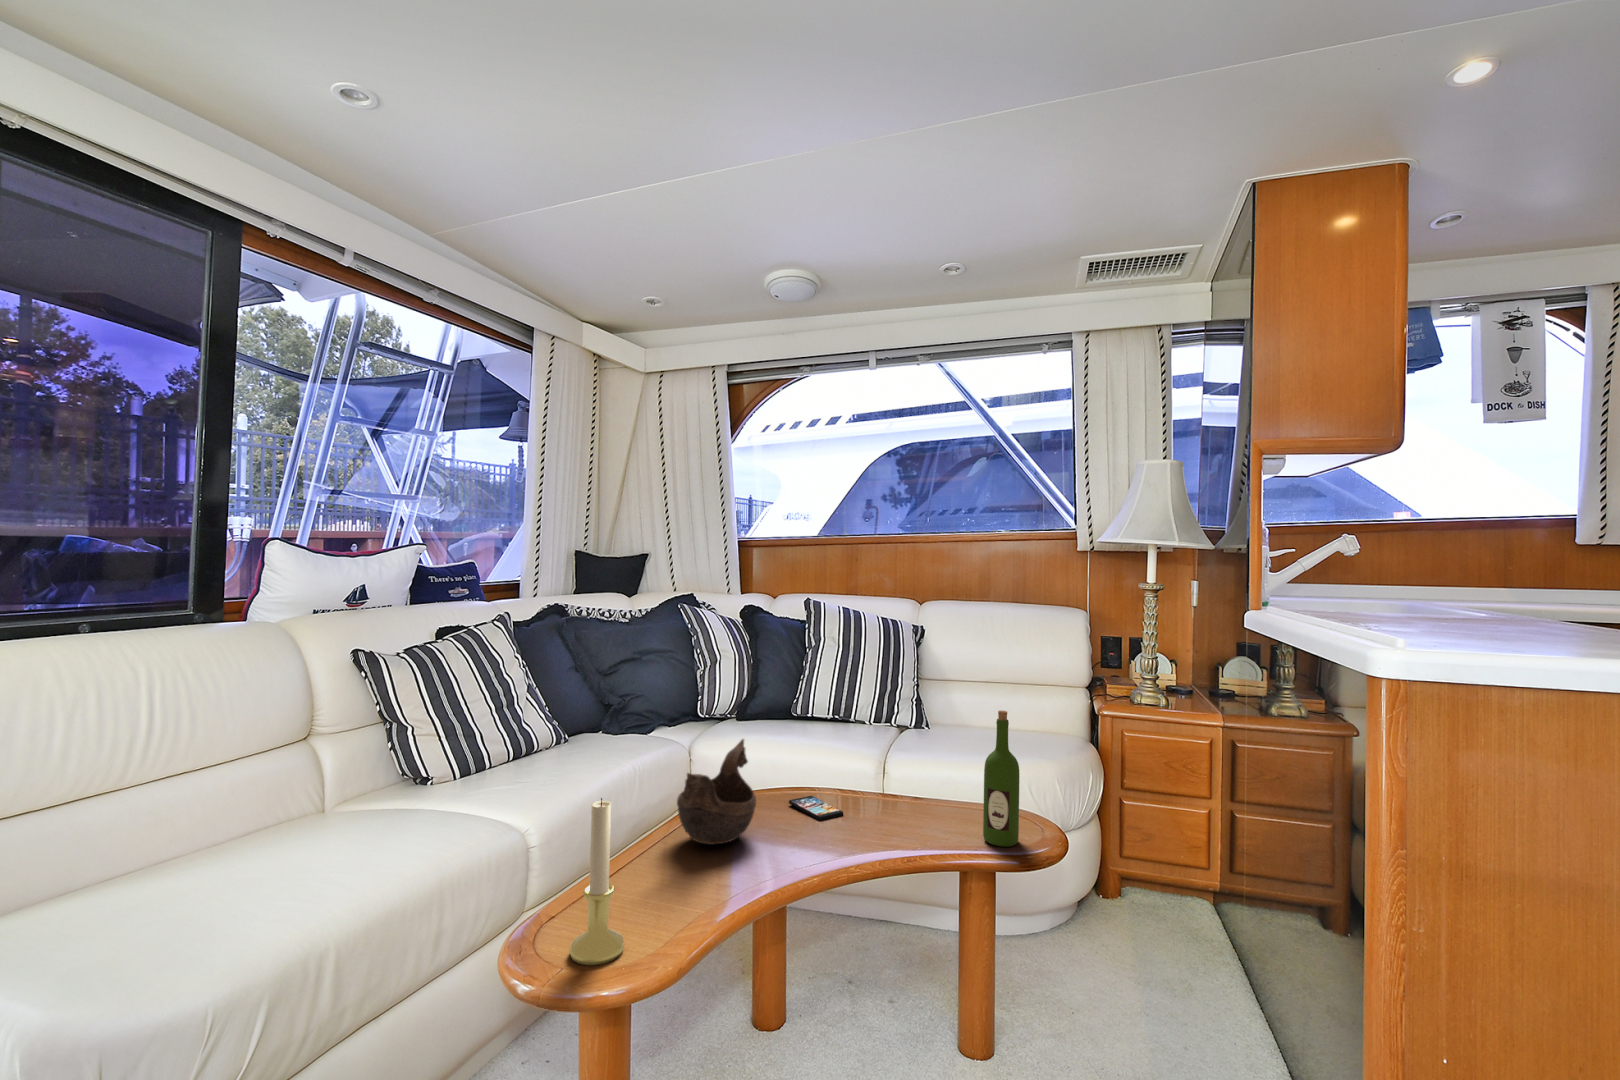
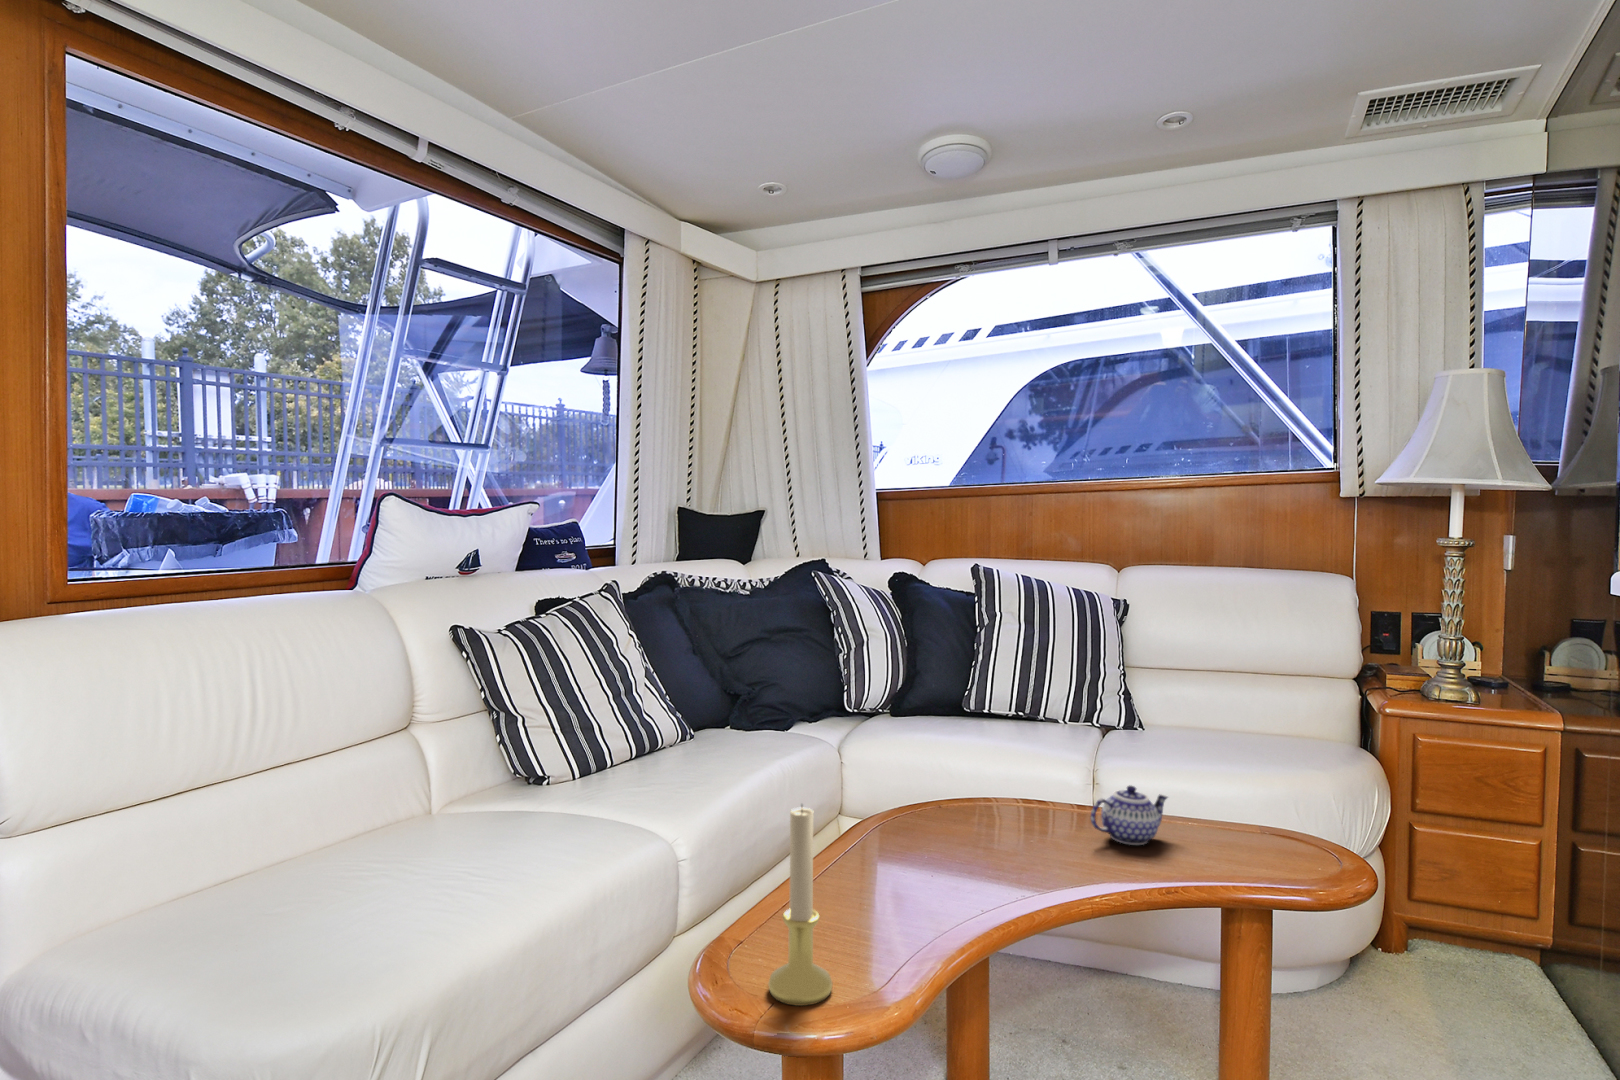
wine bottle: present [983,711,1020,847] -> none [1256,706,1308,883]
decorative bowl: present [677,739,756,845] -> none [854,737,953,866]
teapot: none [867,774,928,821] -> present [1091,786,1168,845]
smartphone: present [789,796,843,820] -> none [982,810,1056,841]

